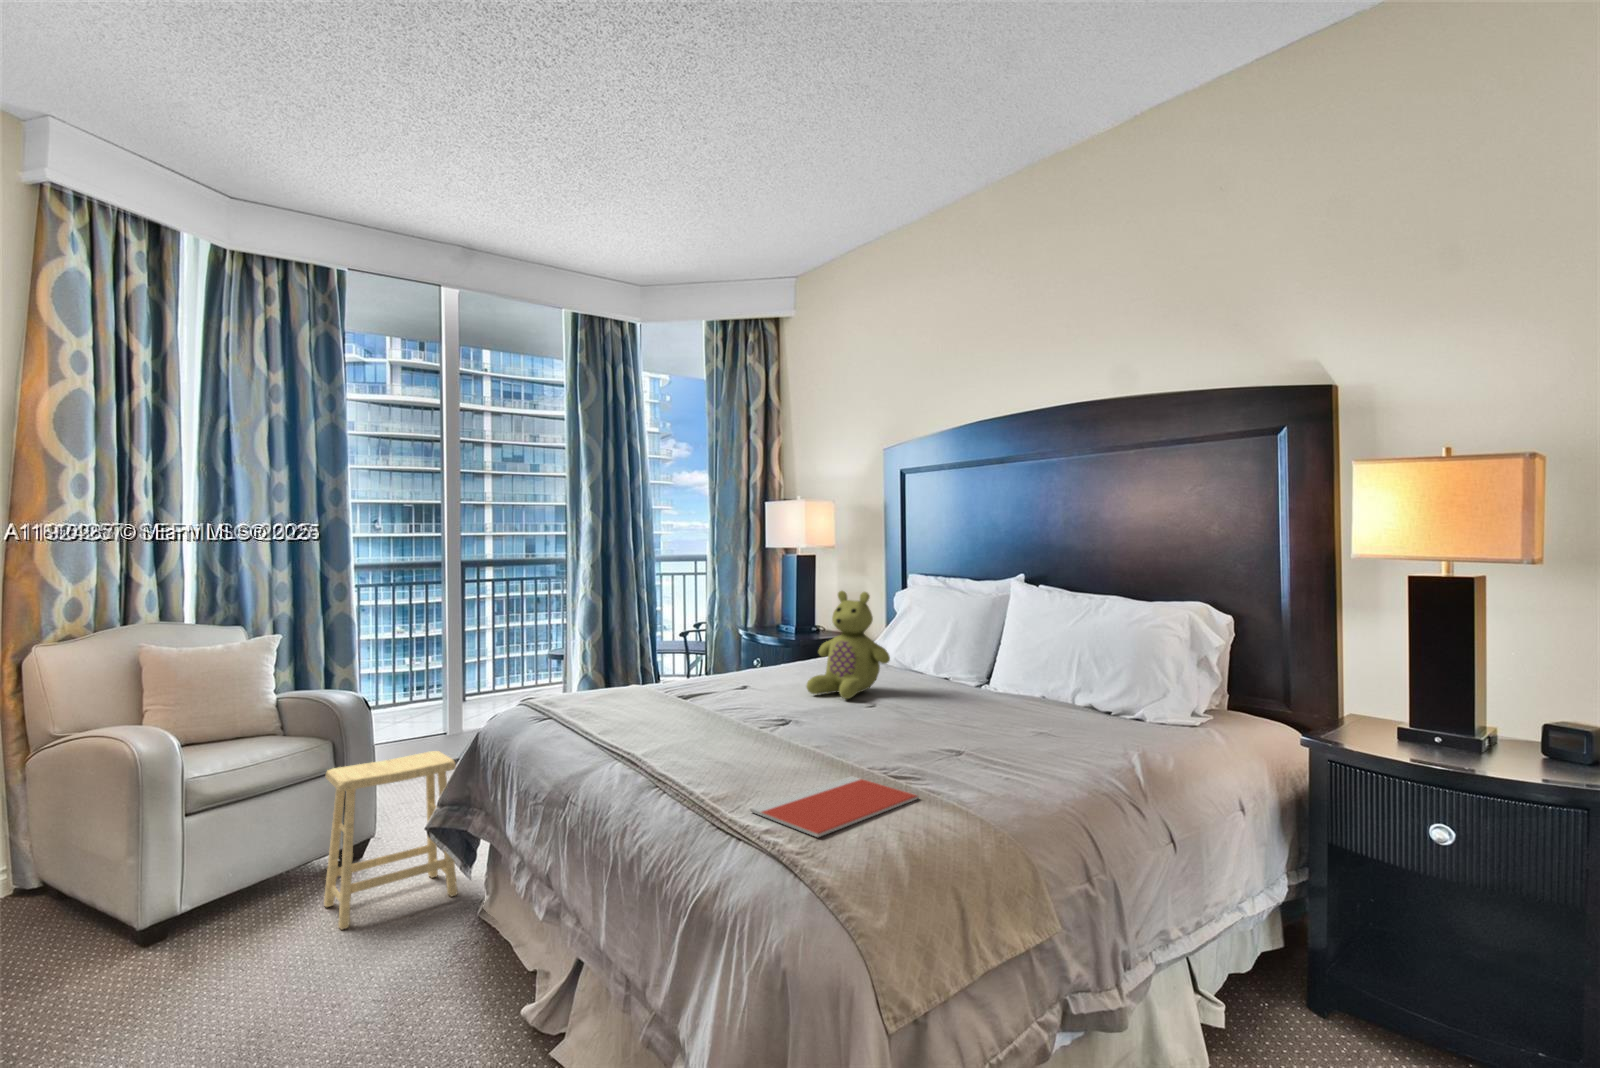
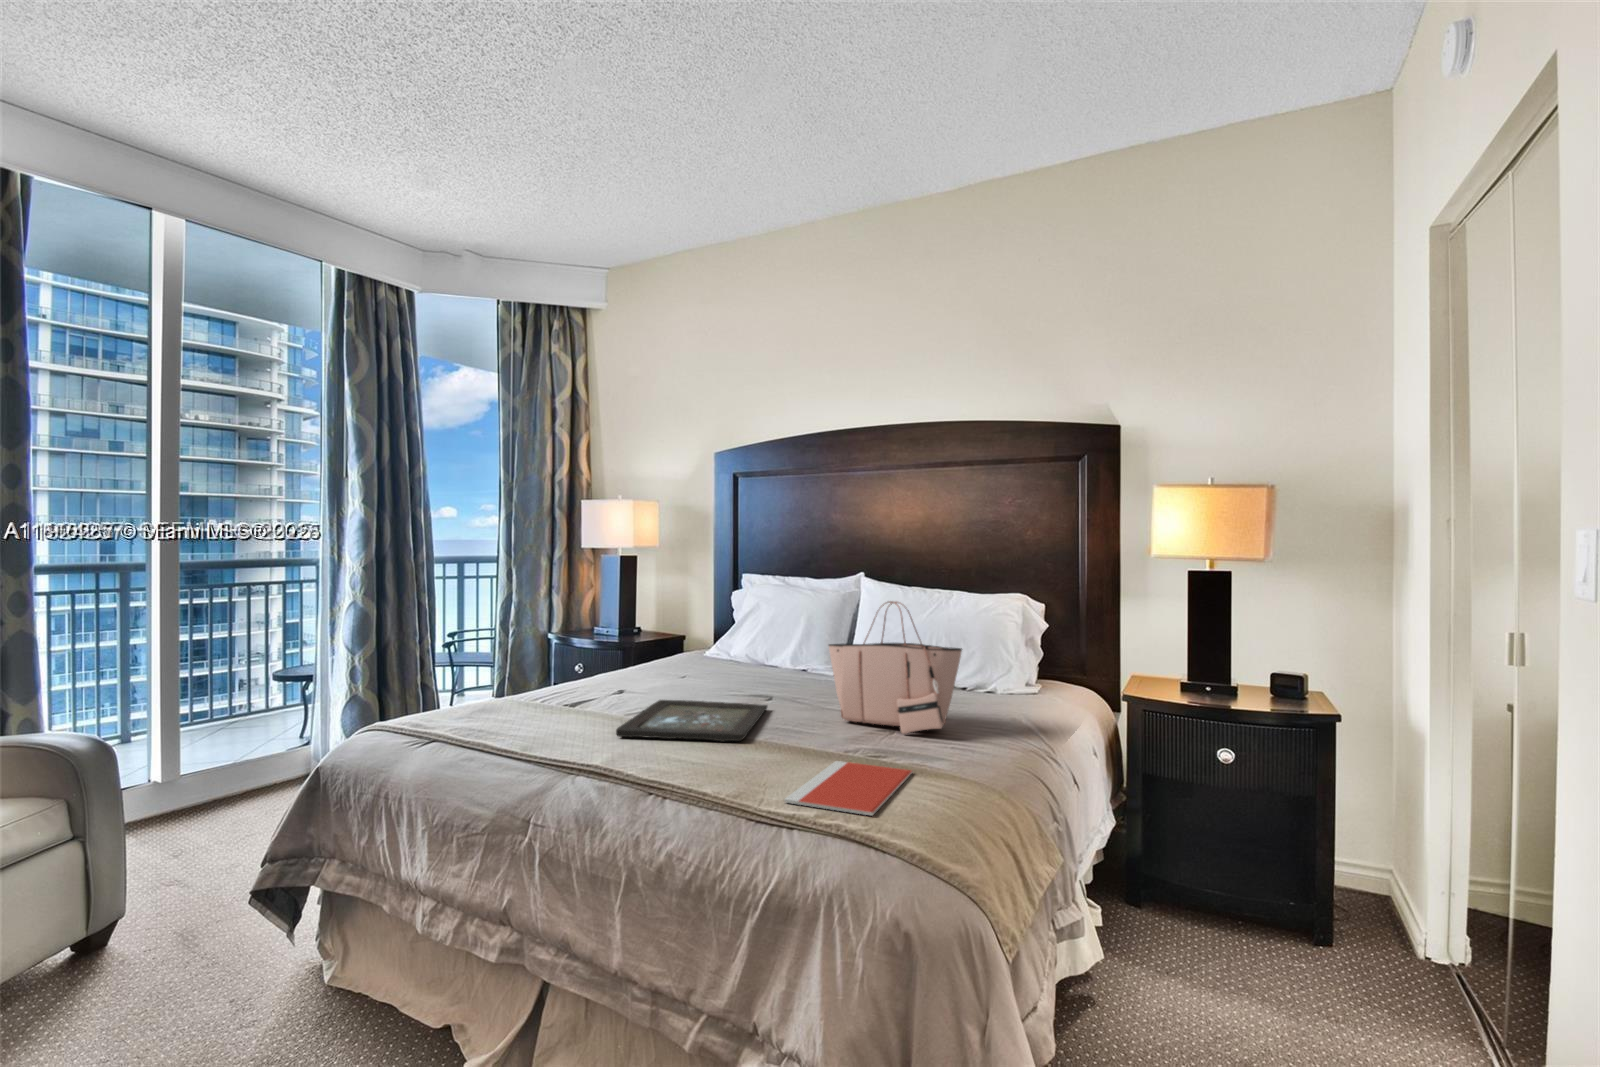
stuffed bear: present [806,591,890,699] -> none [699,588,778,694]
tote bag: none [901,608,1036,756] -> present [829,601,962,734]
tray: none [680,698,852,746] -> present [616,700,767,741]
footstool: present [324,751,457,929] -> none [83,795,283,1038]

